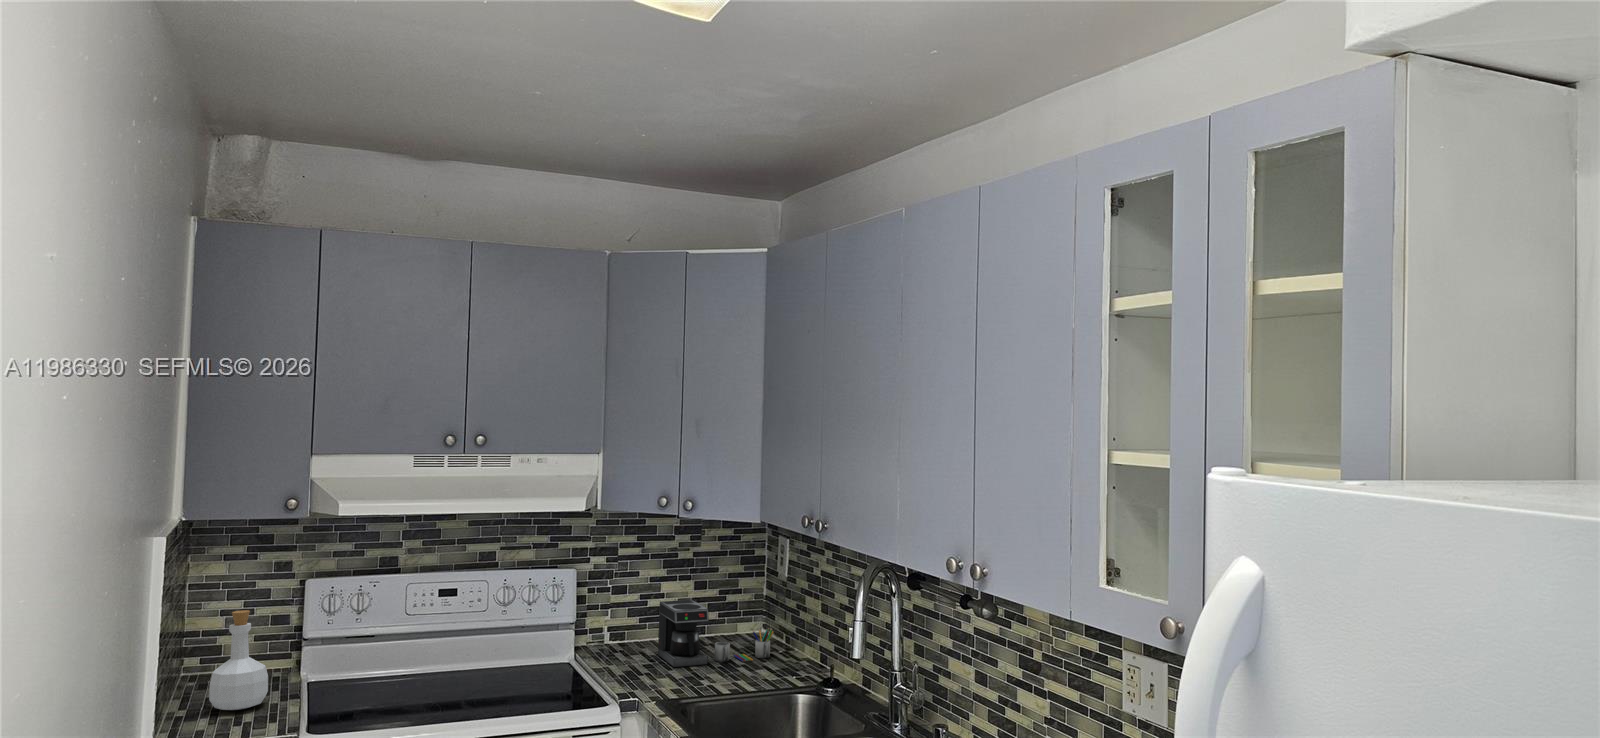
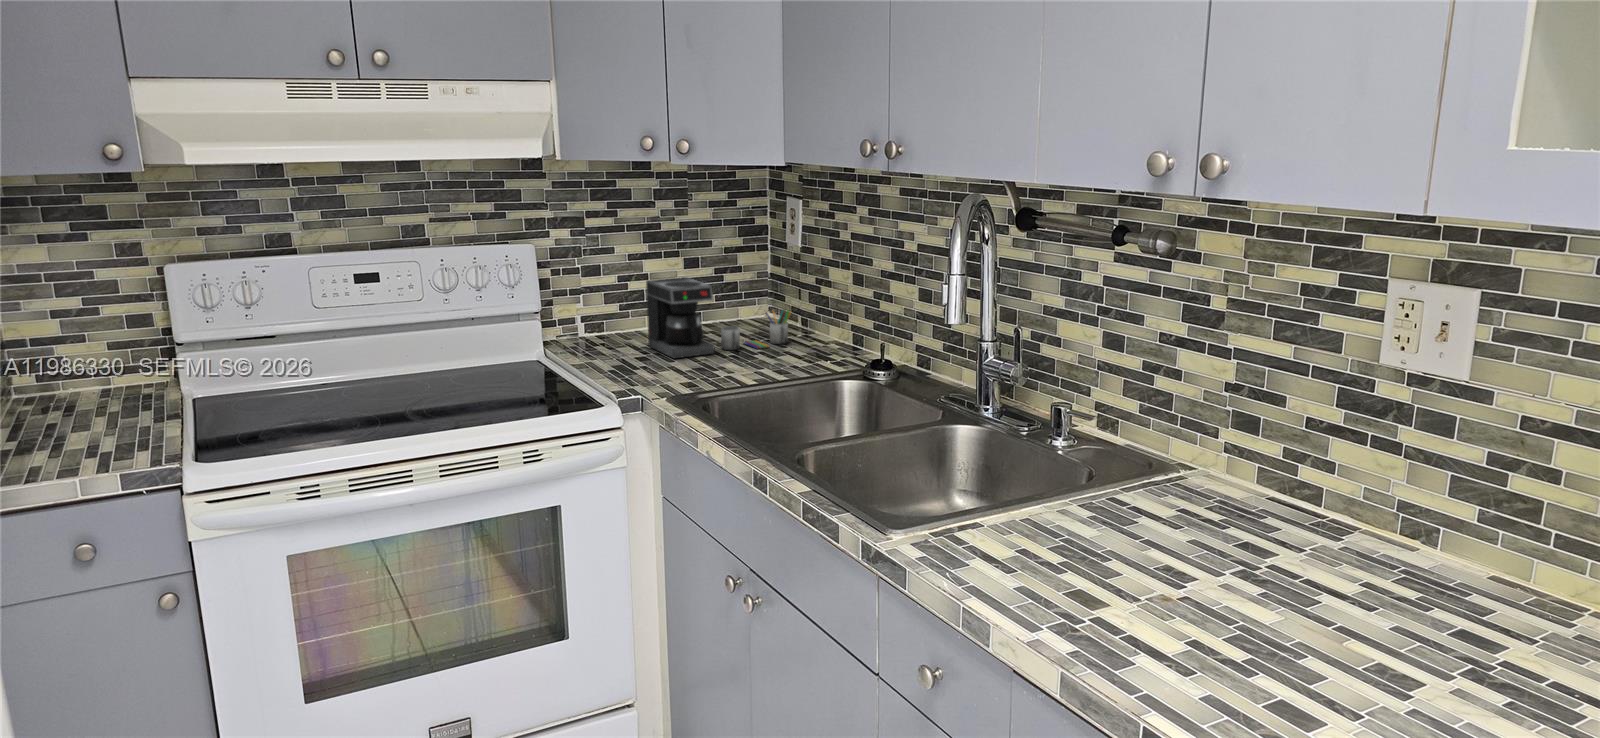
bottle: present [209,610,268,710] -> none [42,303,132,438]

